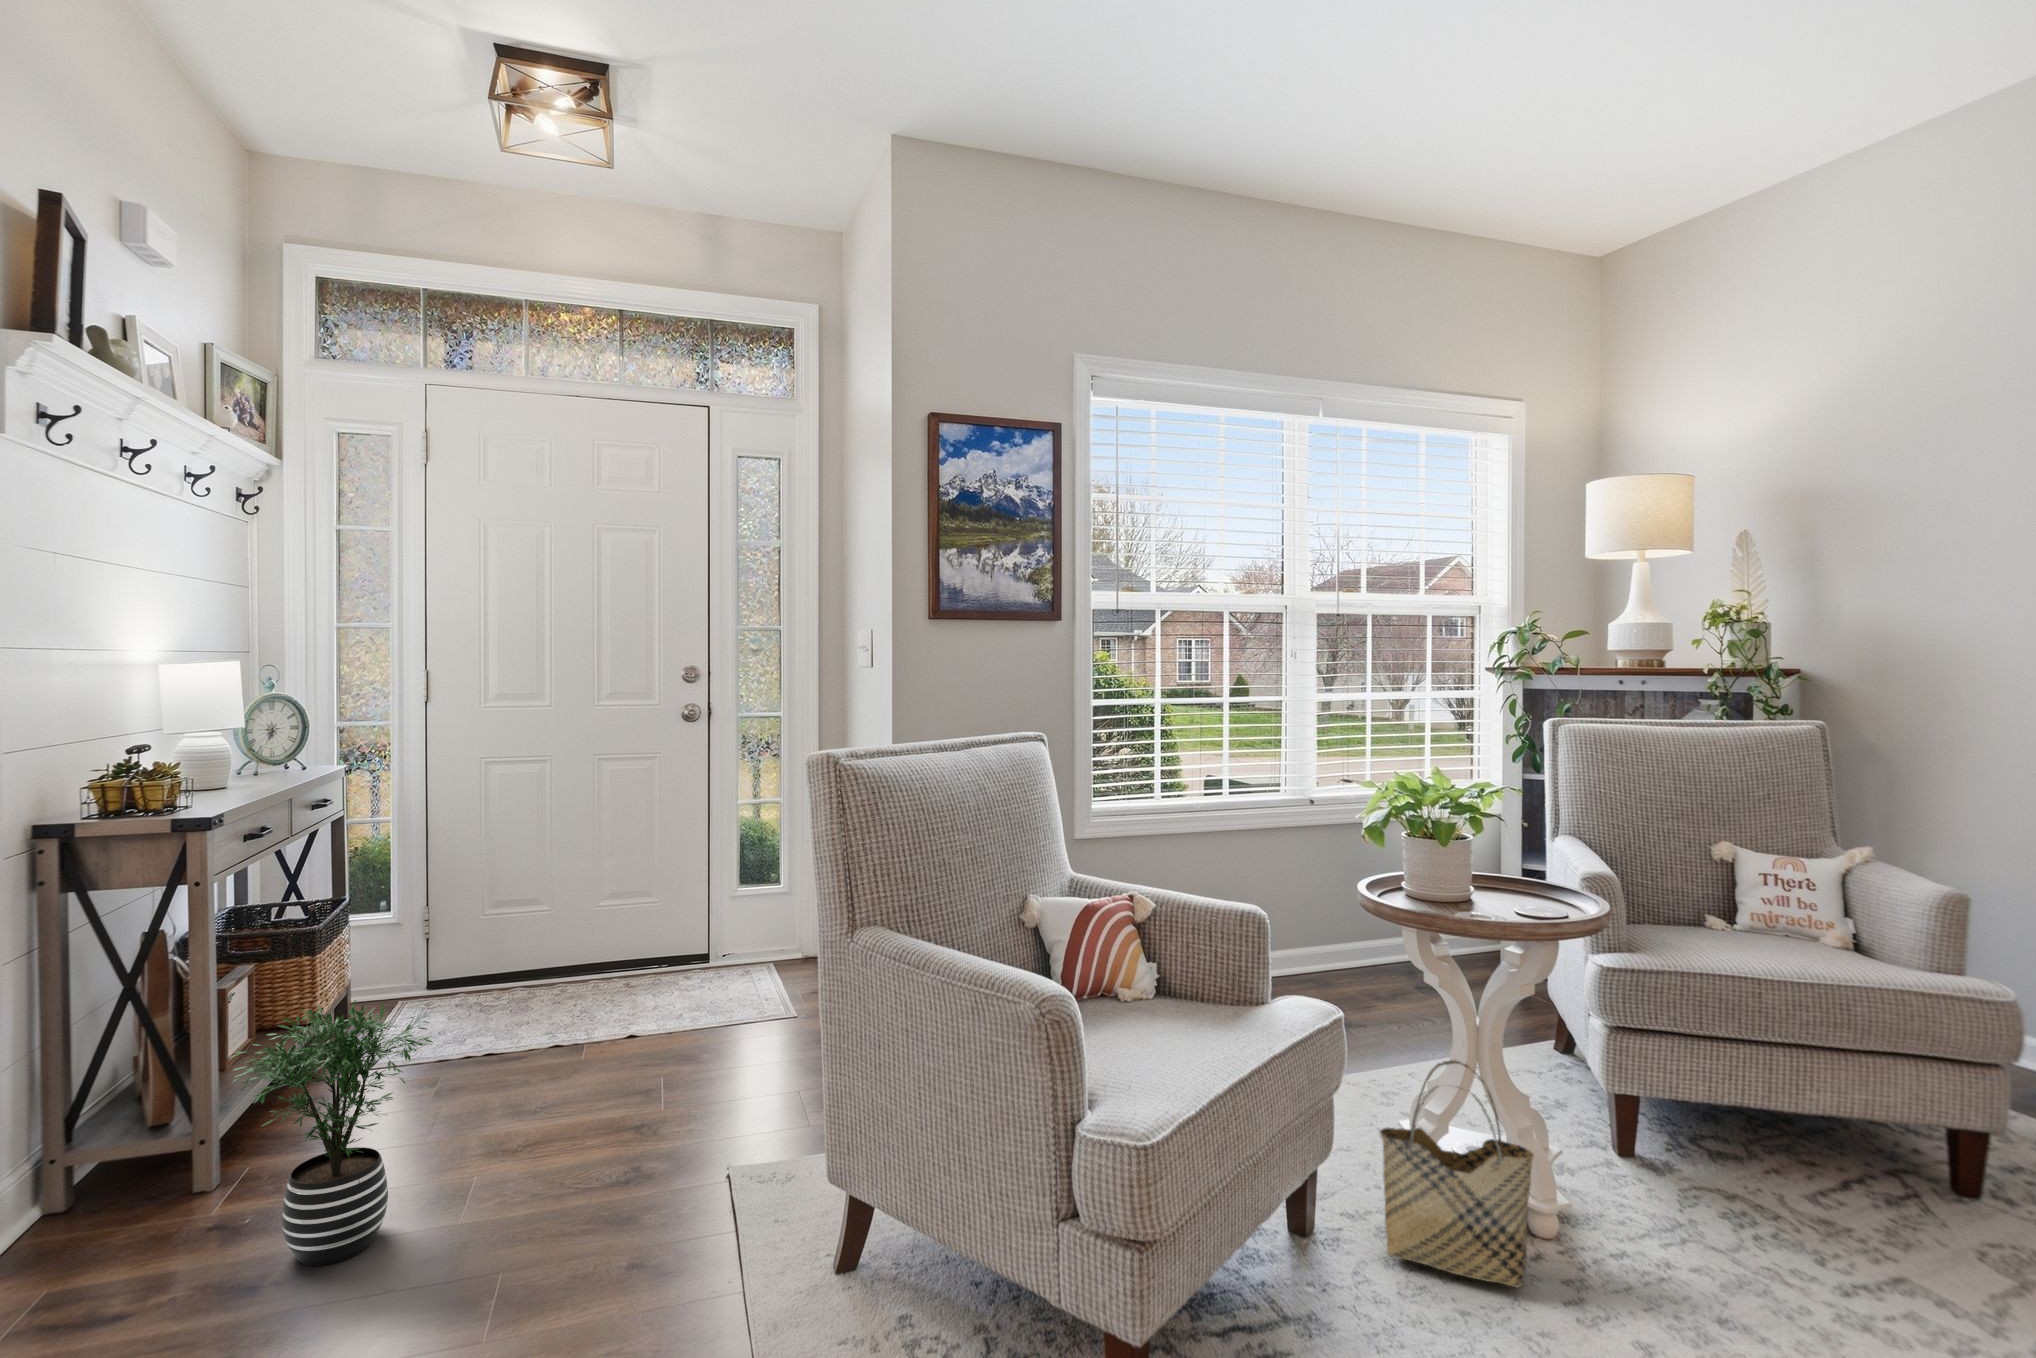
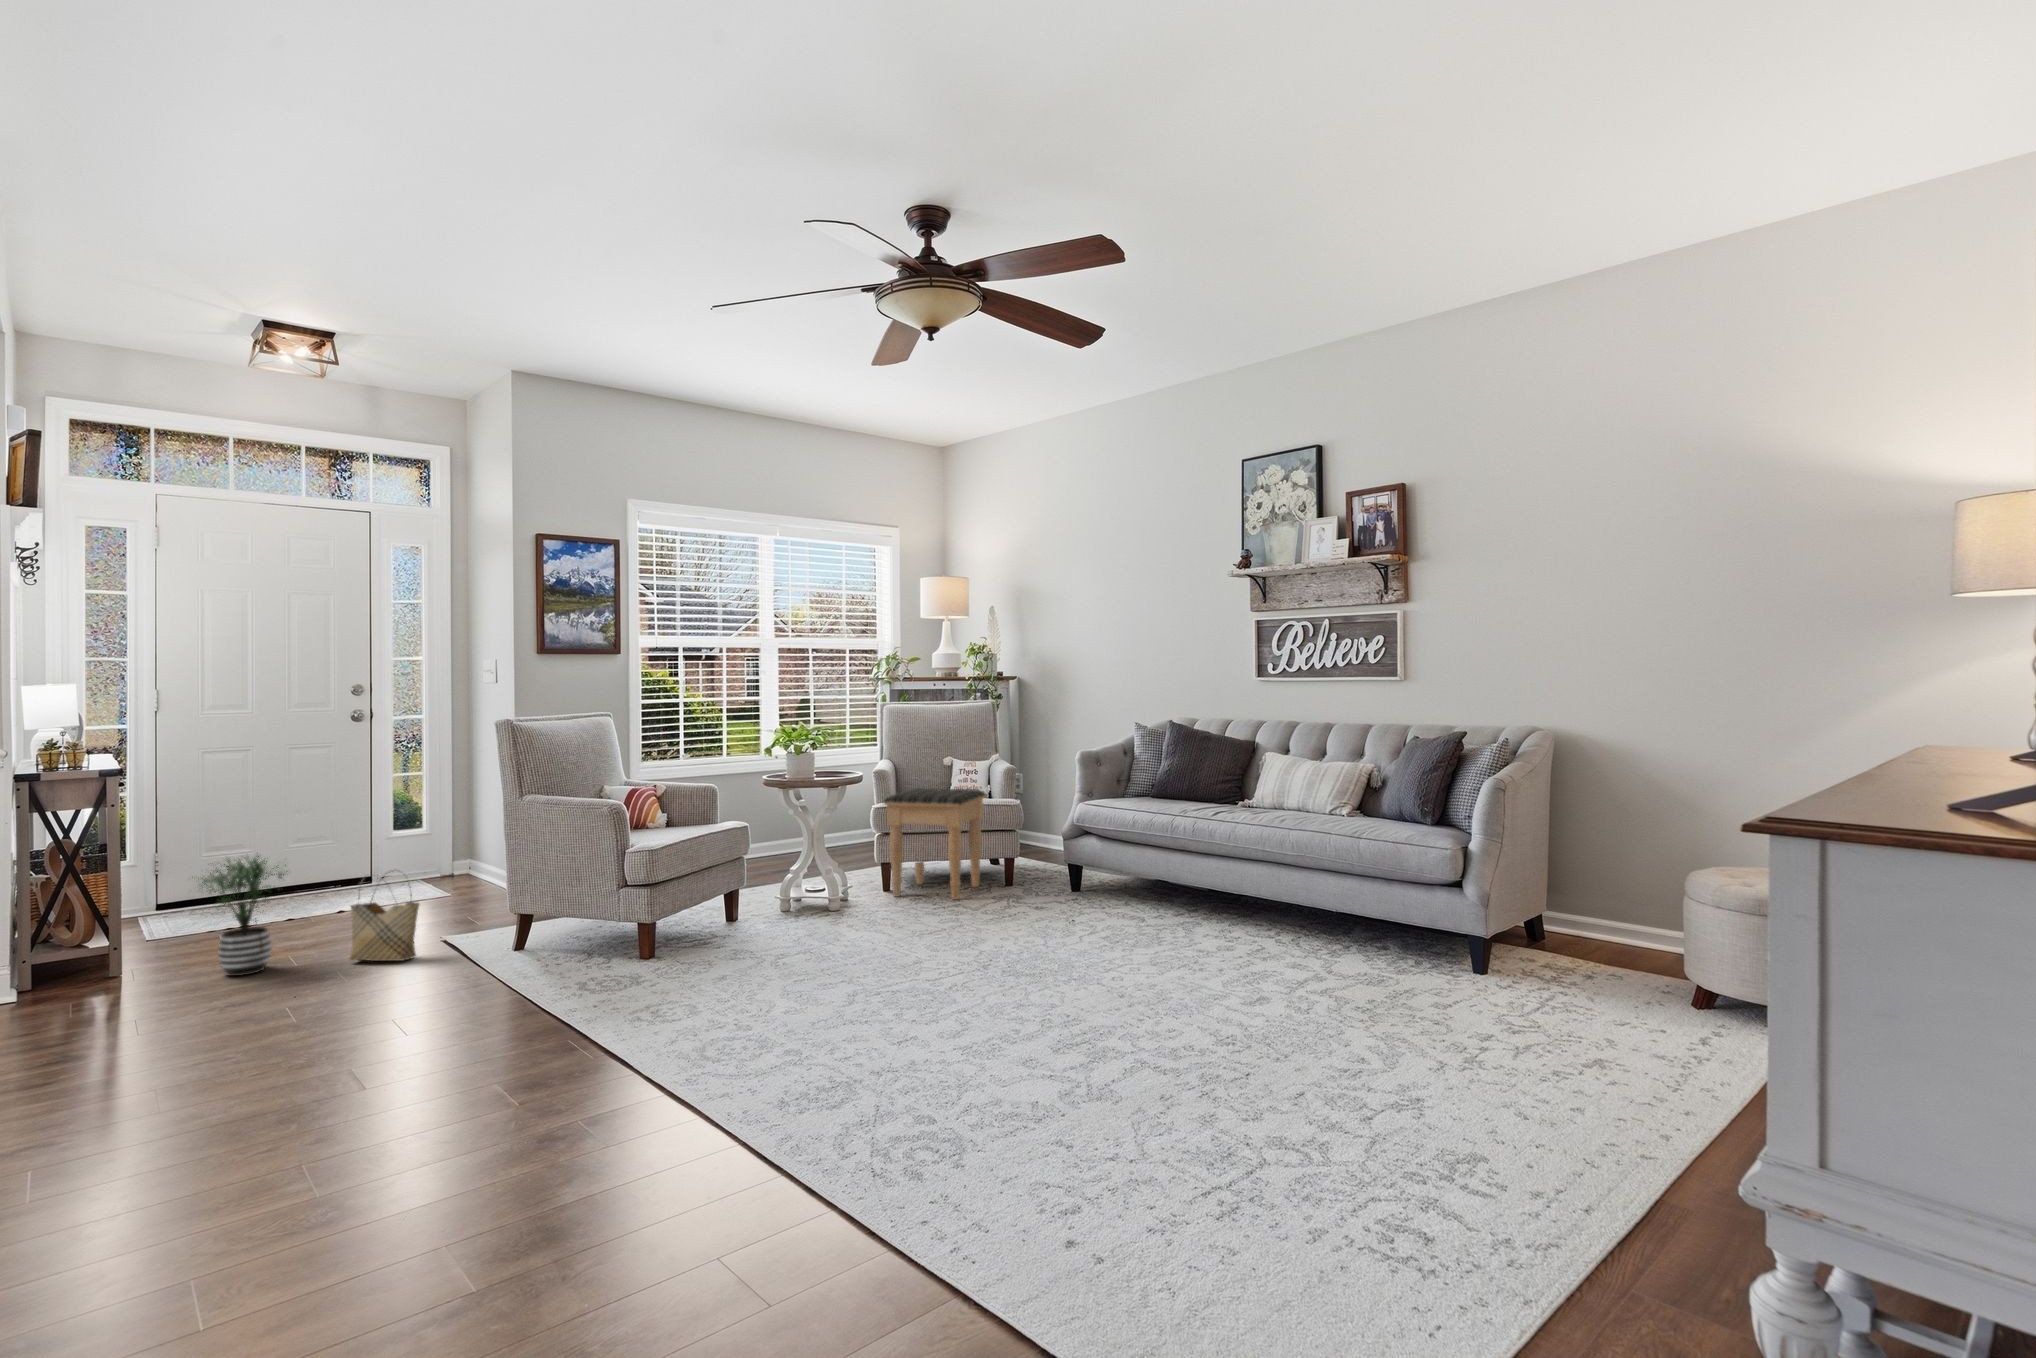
footstool: none [1650,921,1918,1258] -> present [884,788,986,900]
woven basket: present [1380,1060,1534,1287] -> present [349,876,419,961]

